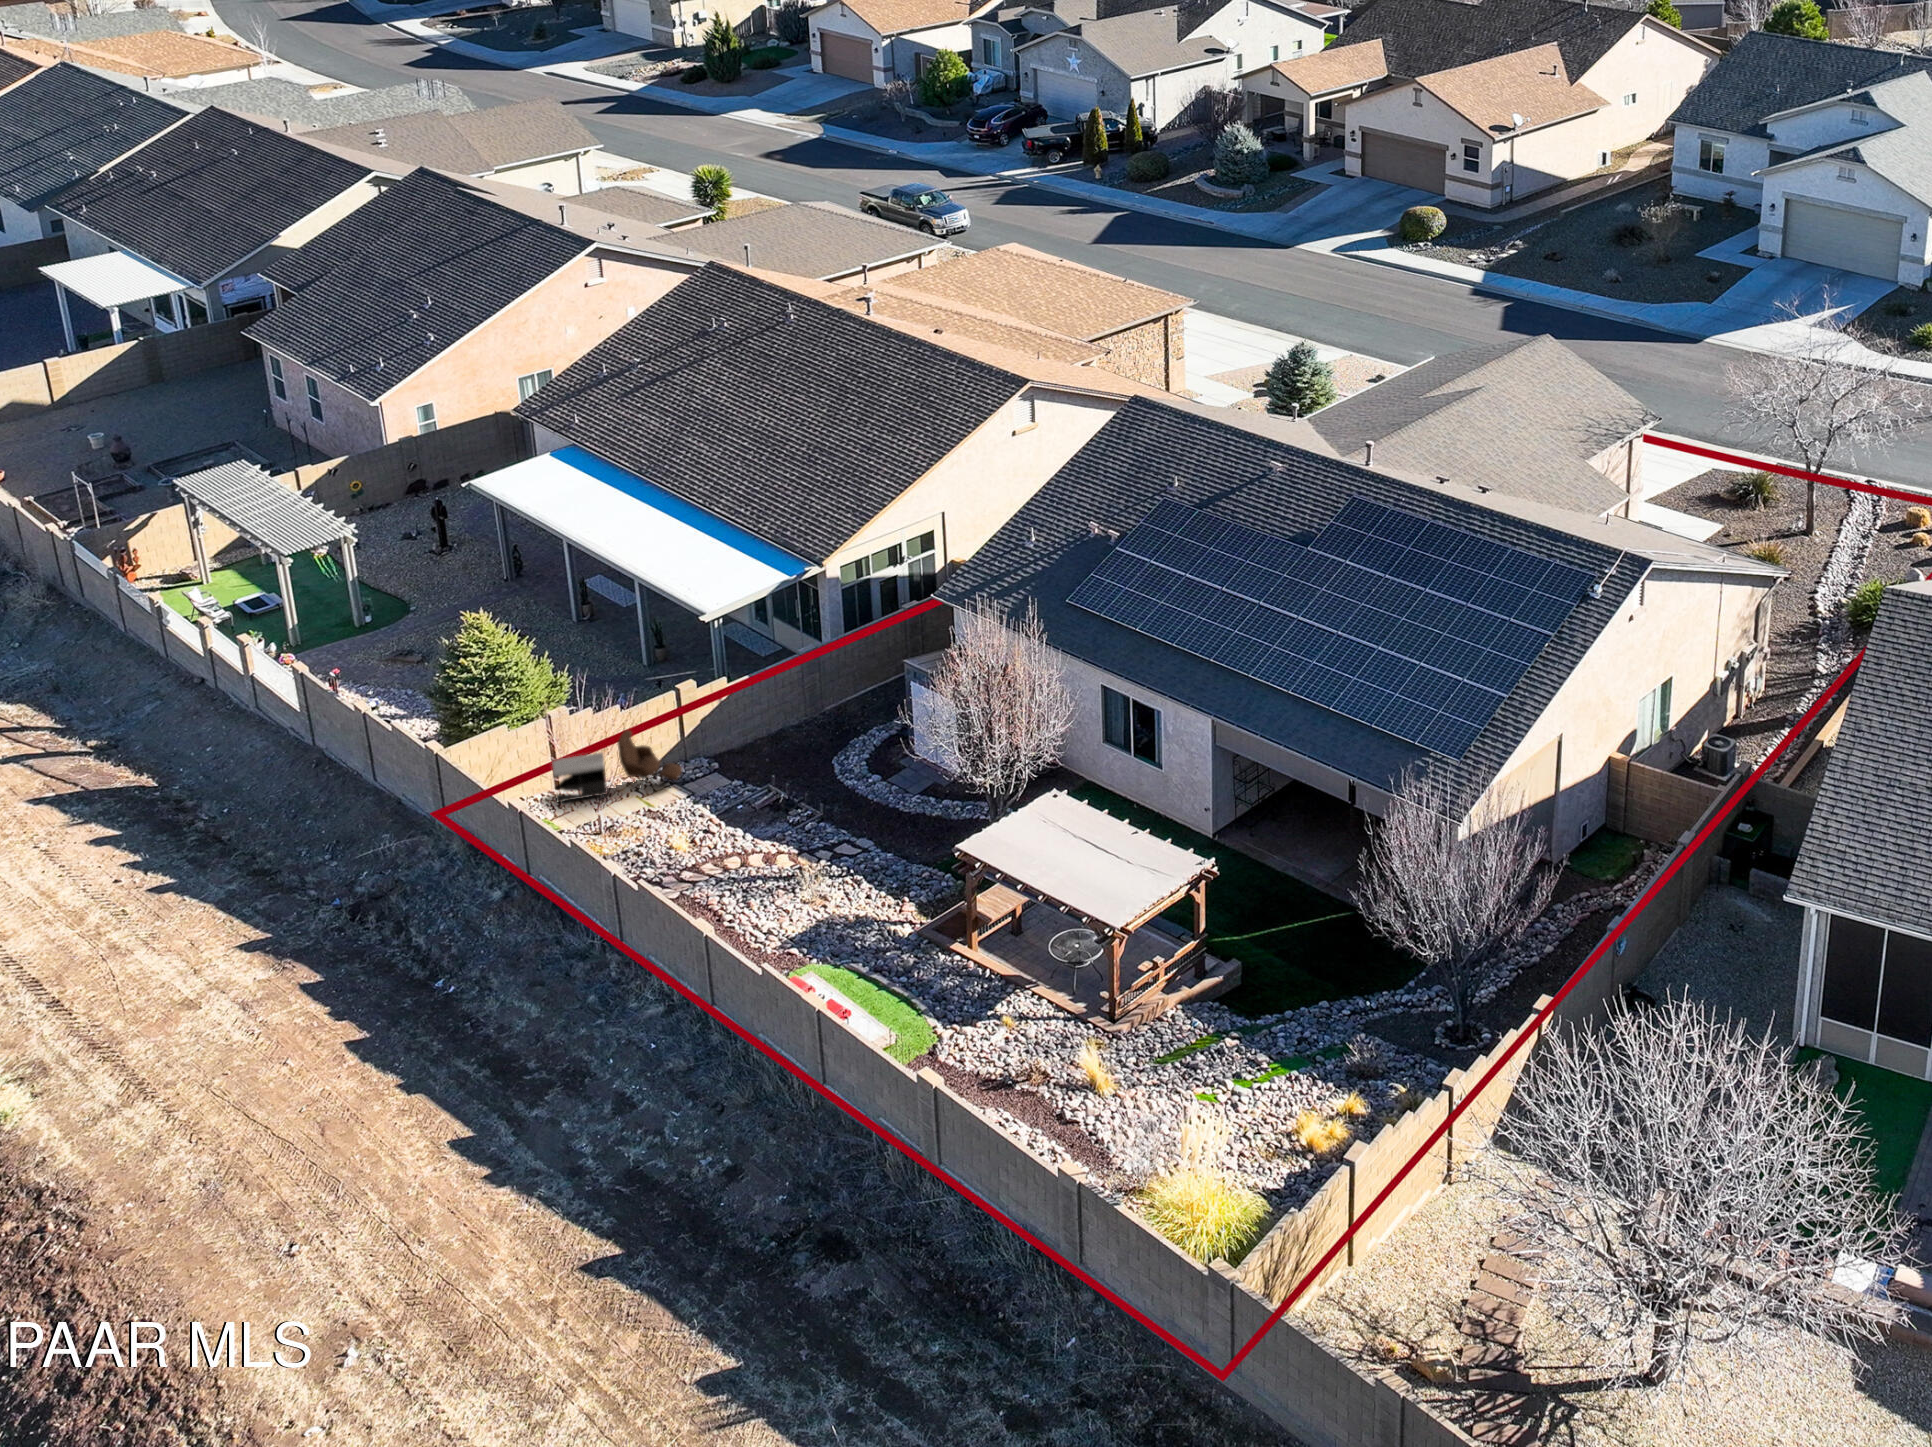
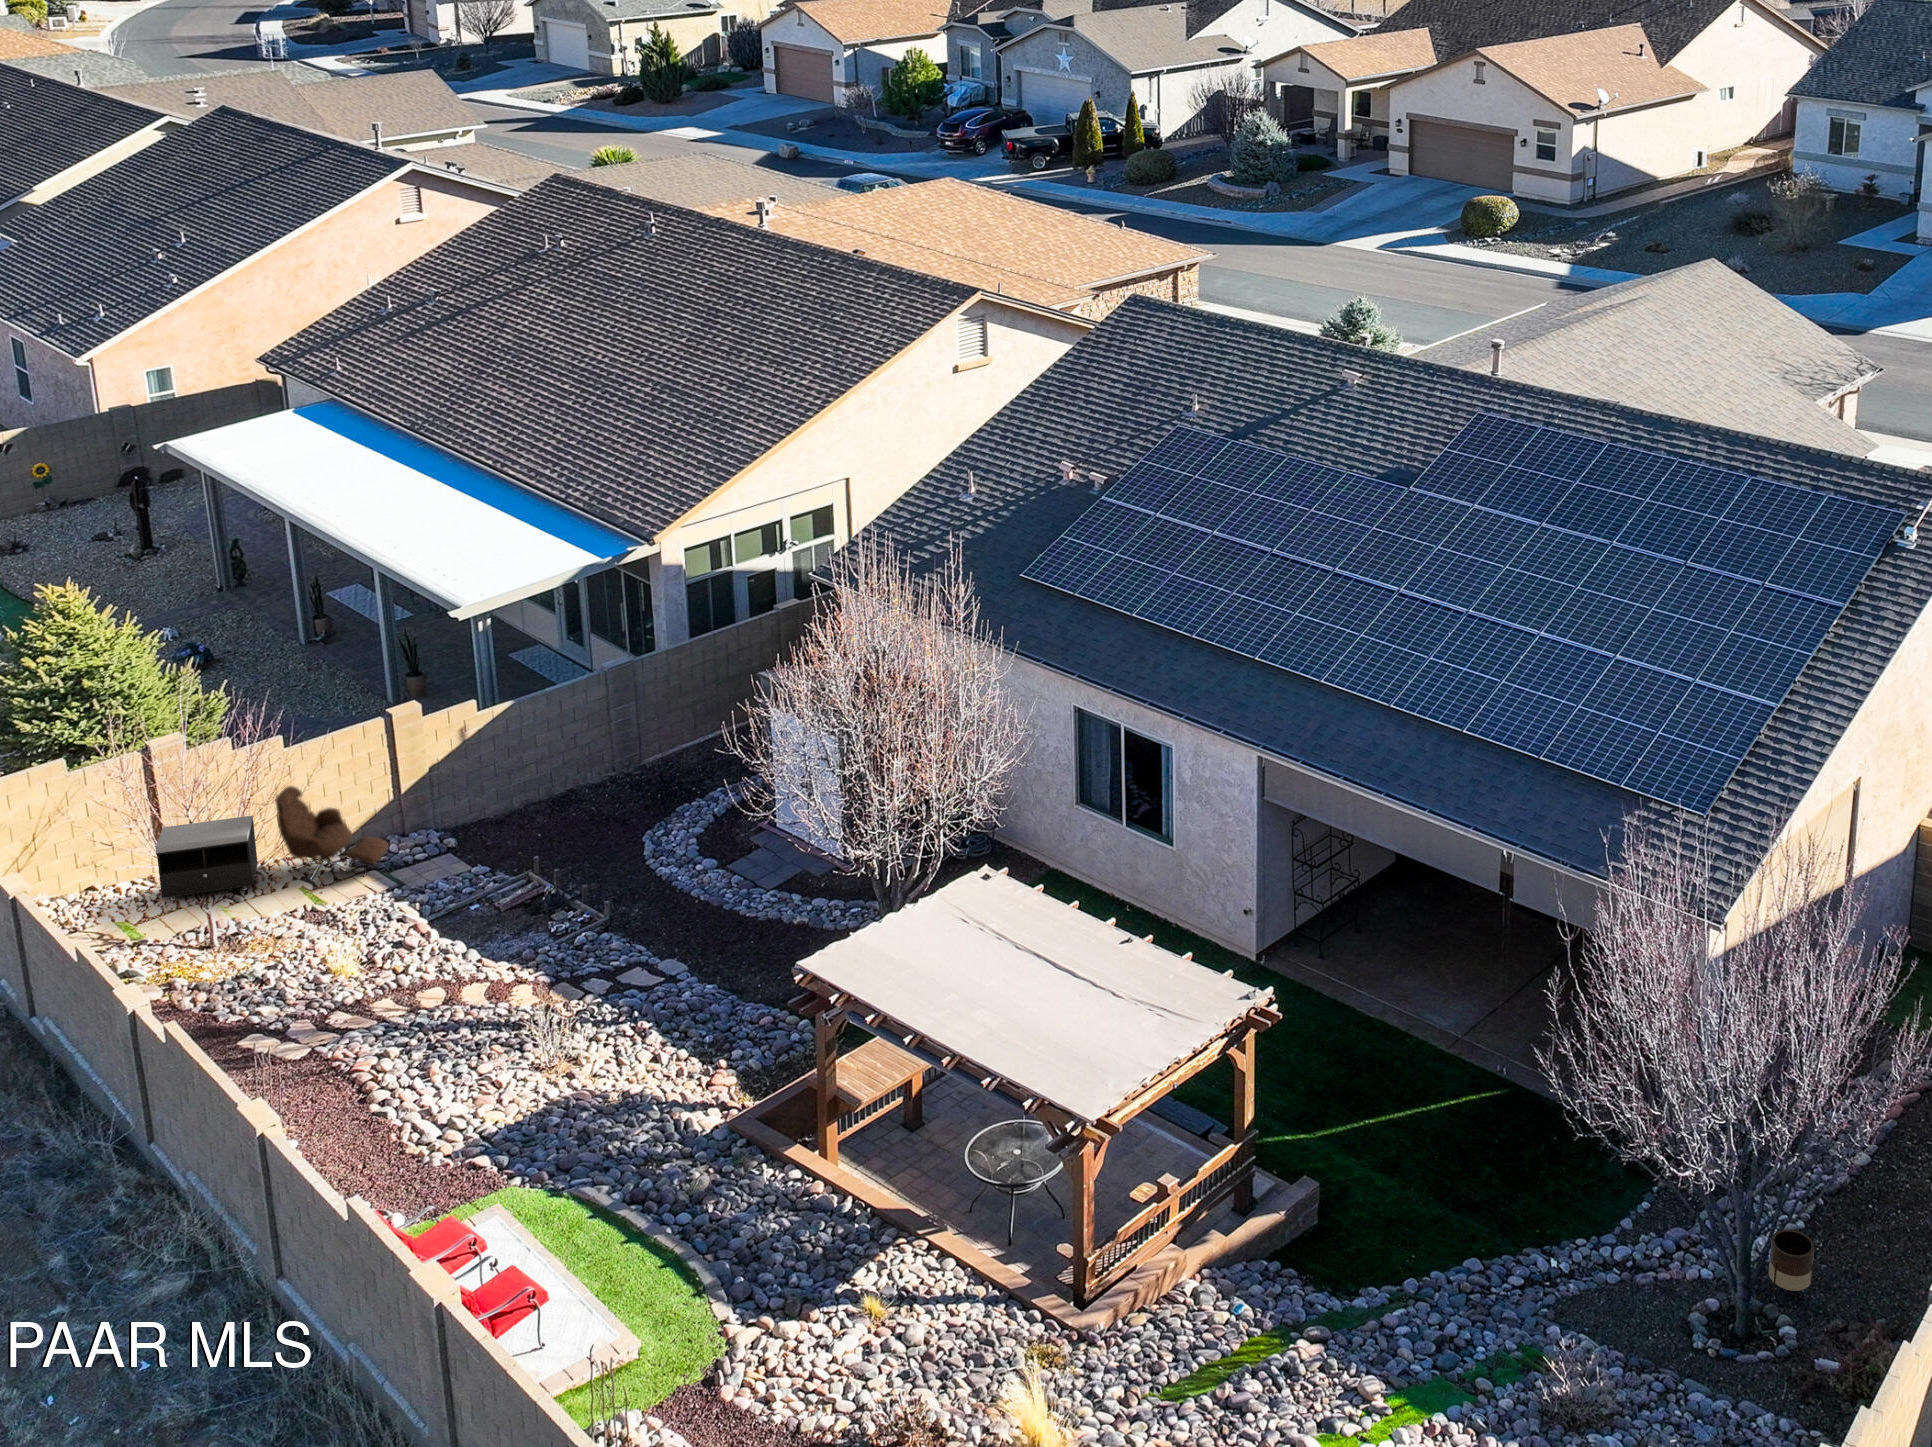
planter: none [1474,983,1497,1018] -> present [1769,1229,1814,1300]

